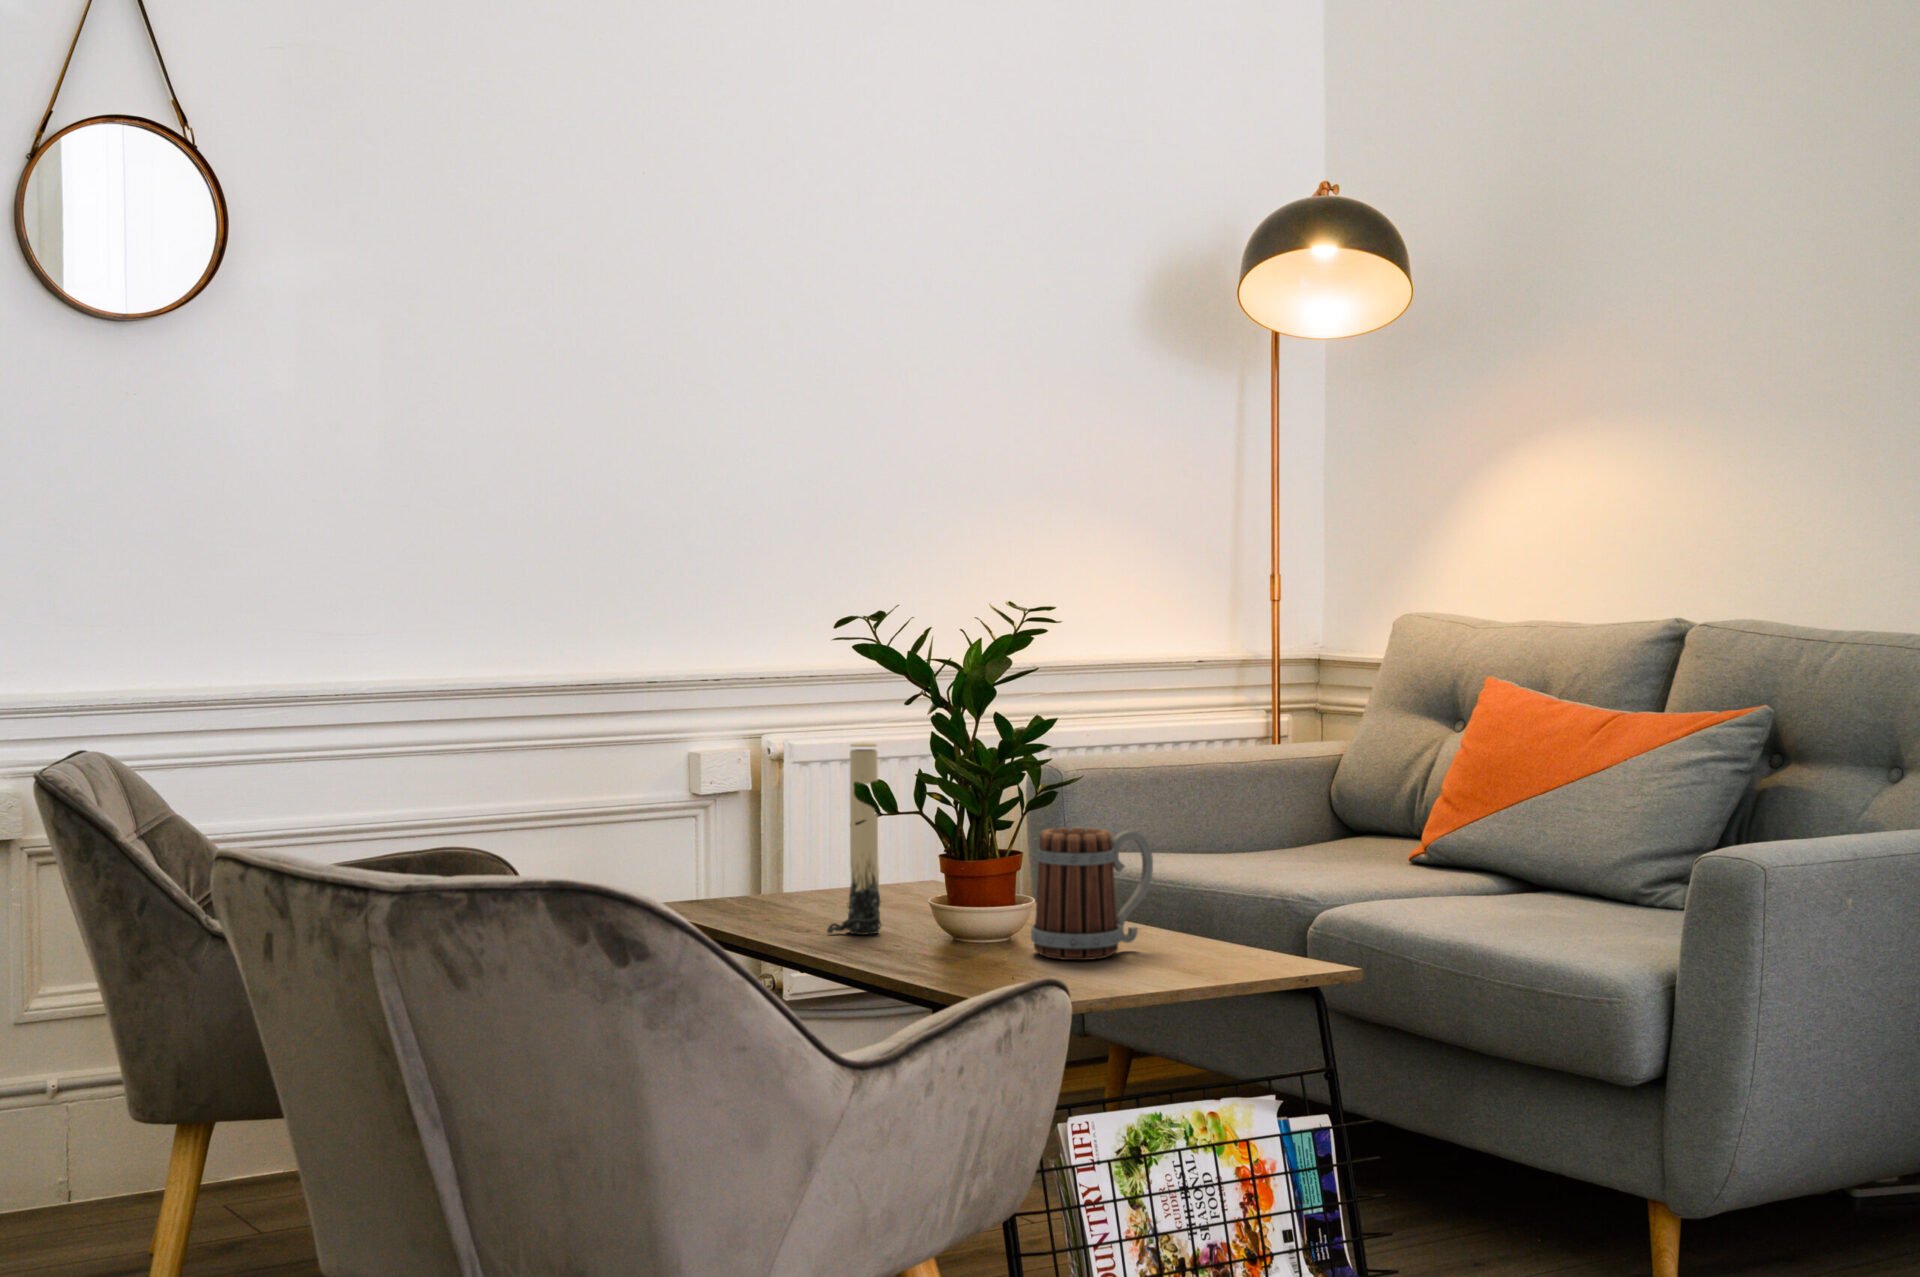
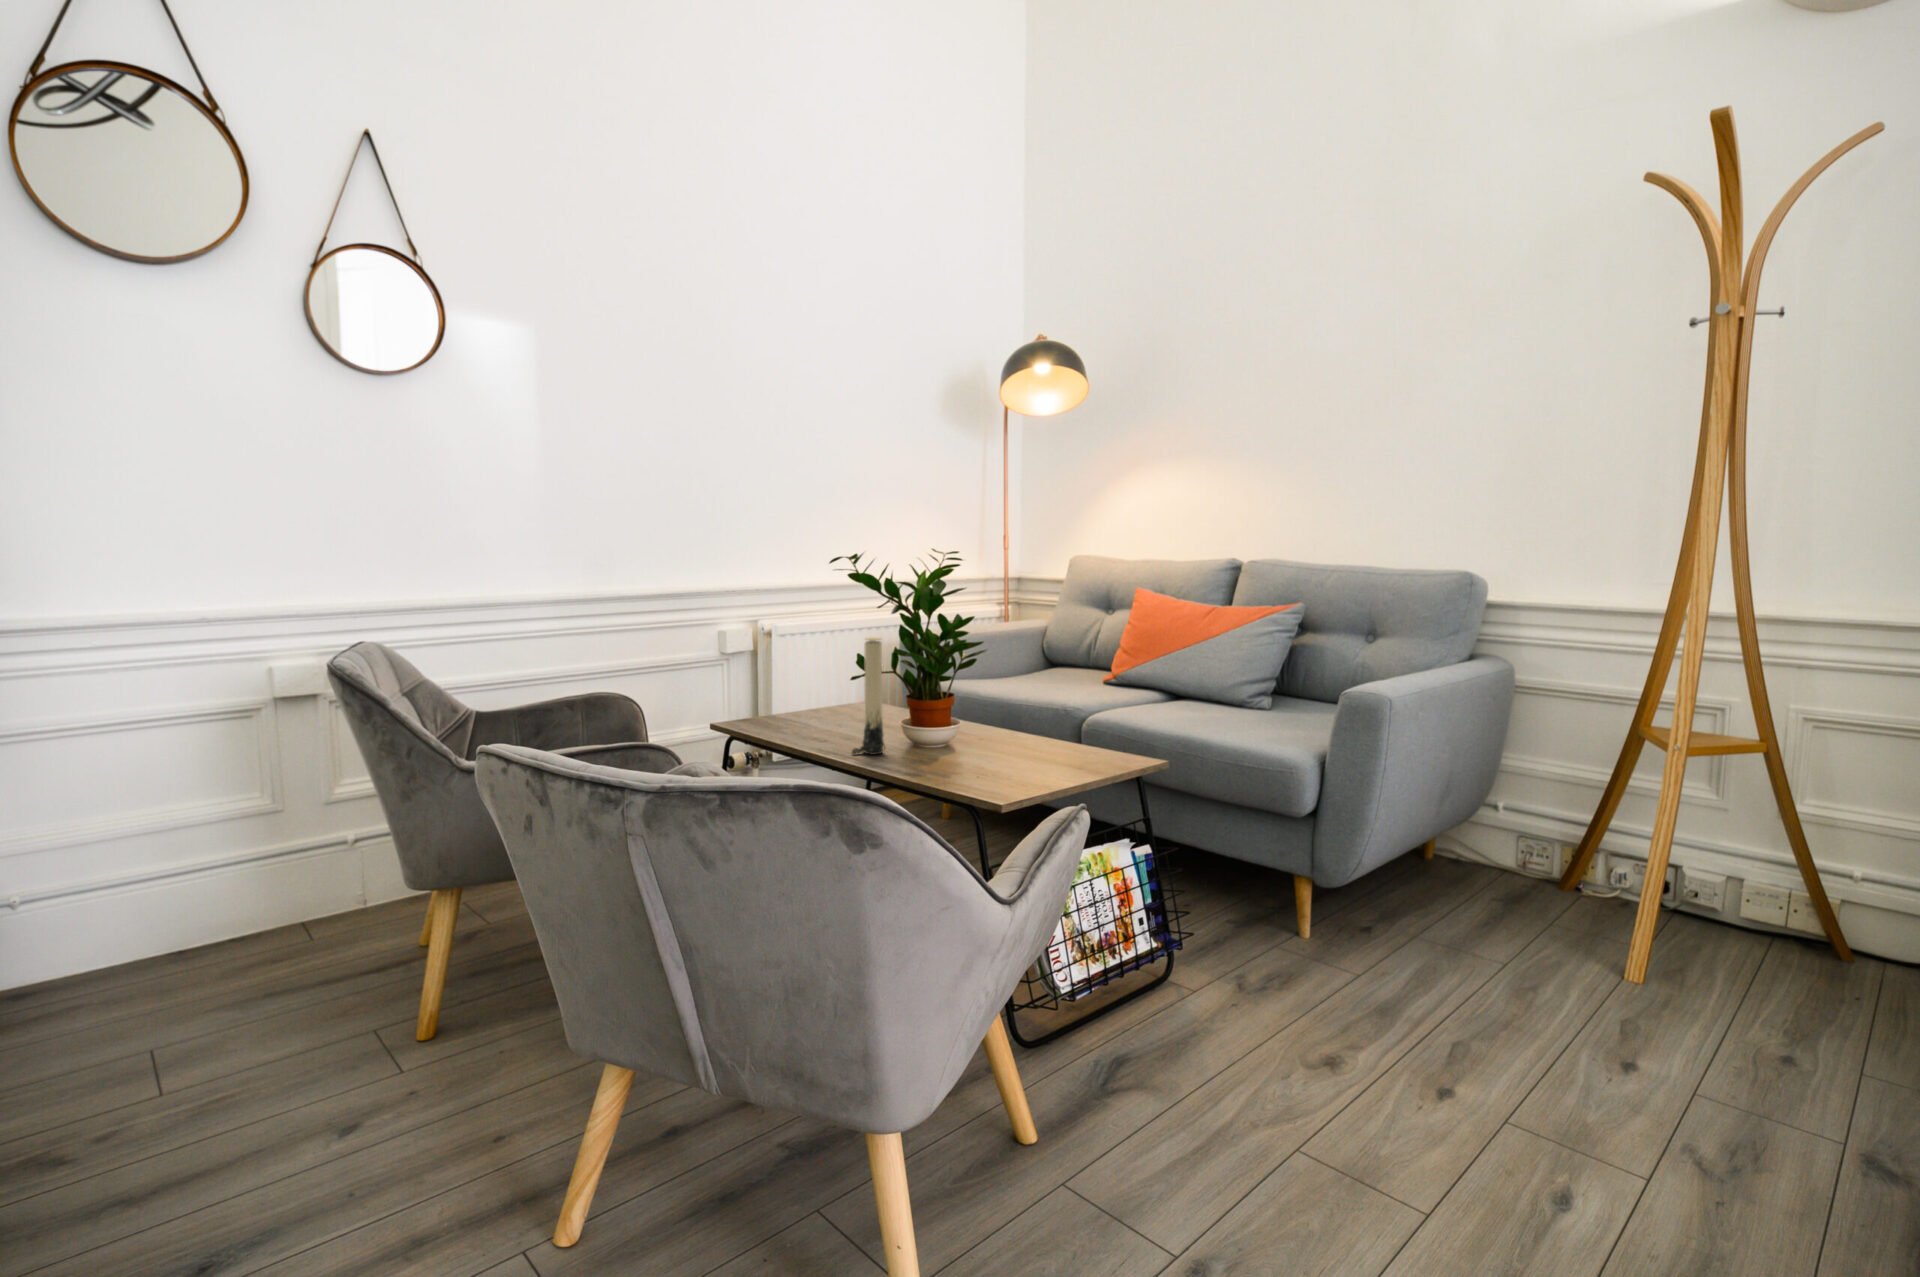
mug: present [1031,828,1153,960] -> none [989,689,1056,771]

